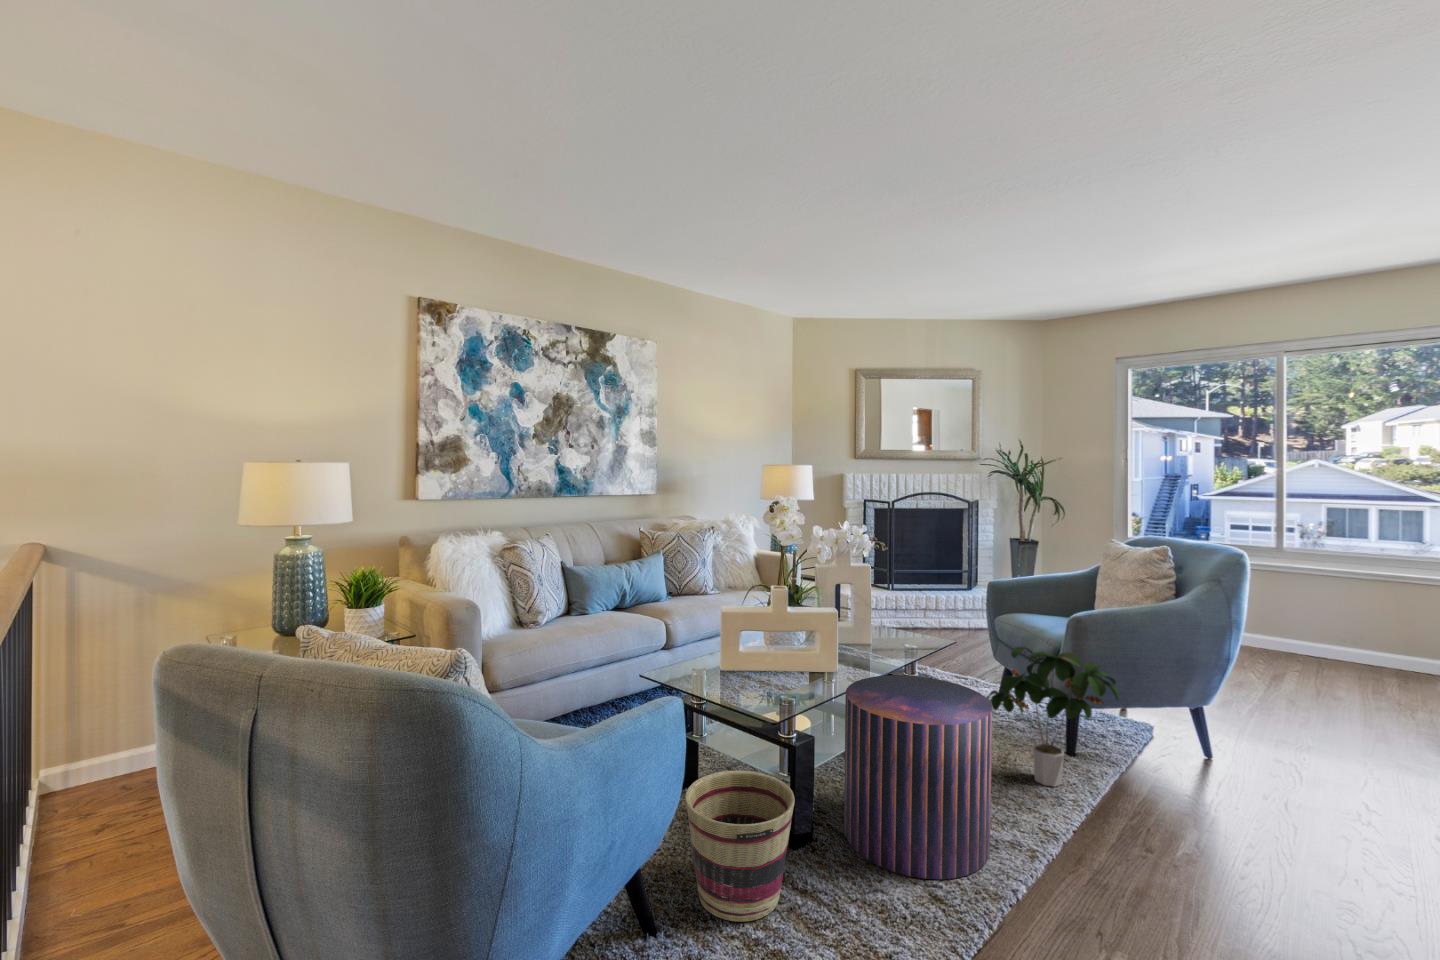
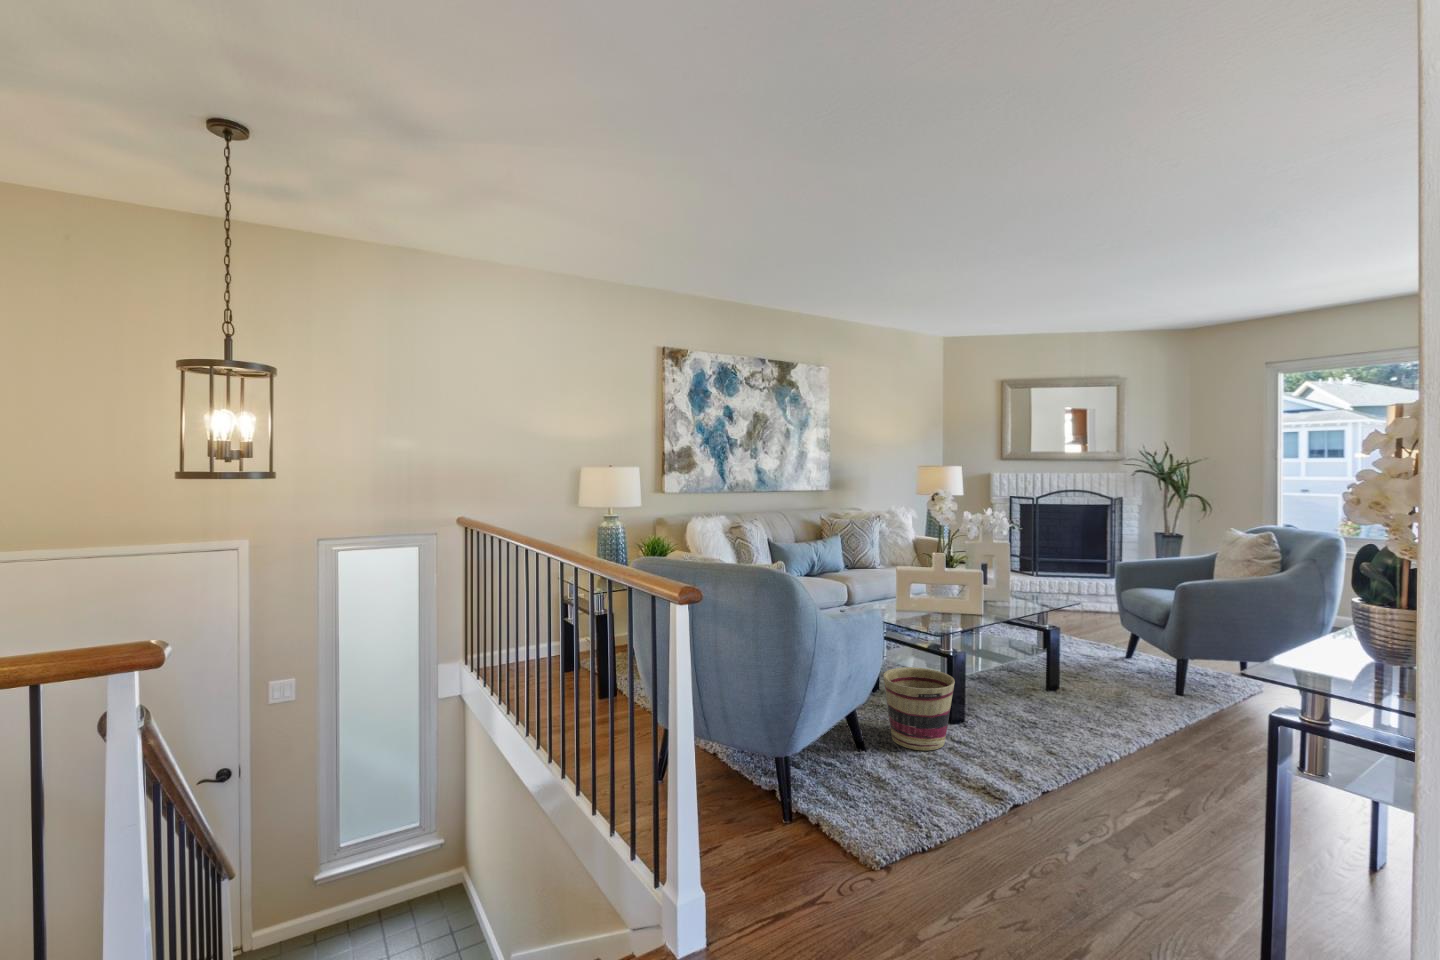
potted plant: present [987,647,1119,787] -> none [1104,605,1209,710]
pouf: present [844,675,992,879] -> none [989,618,1097,745]

